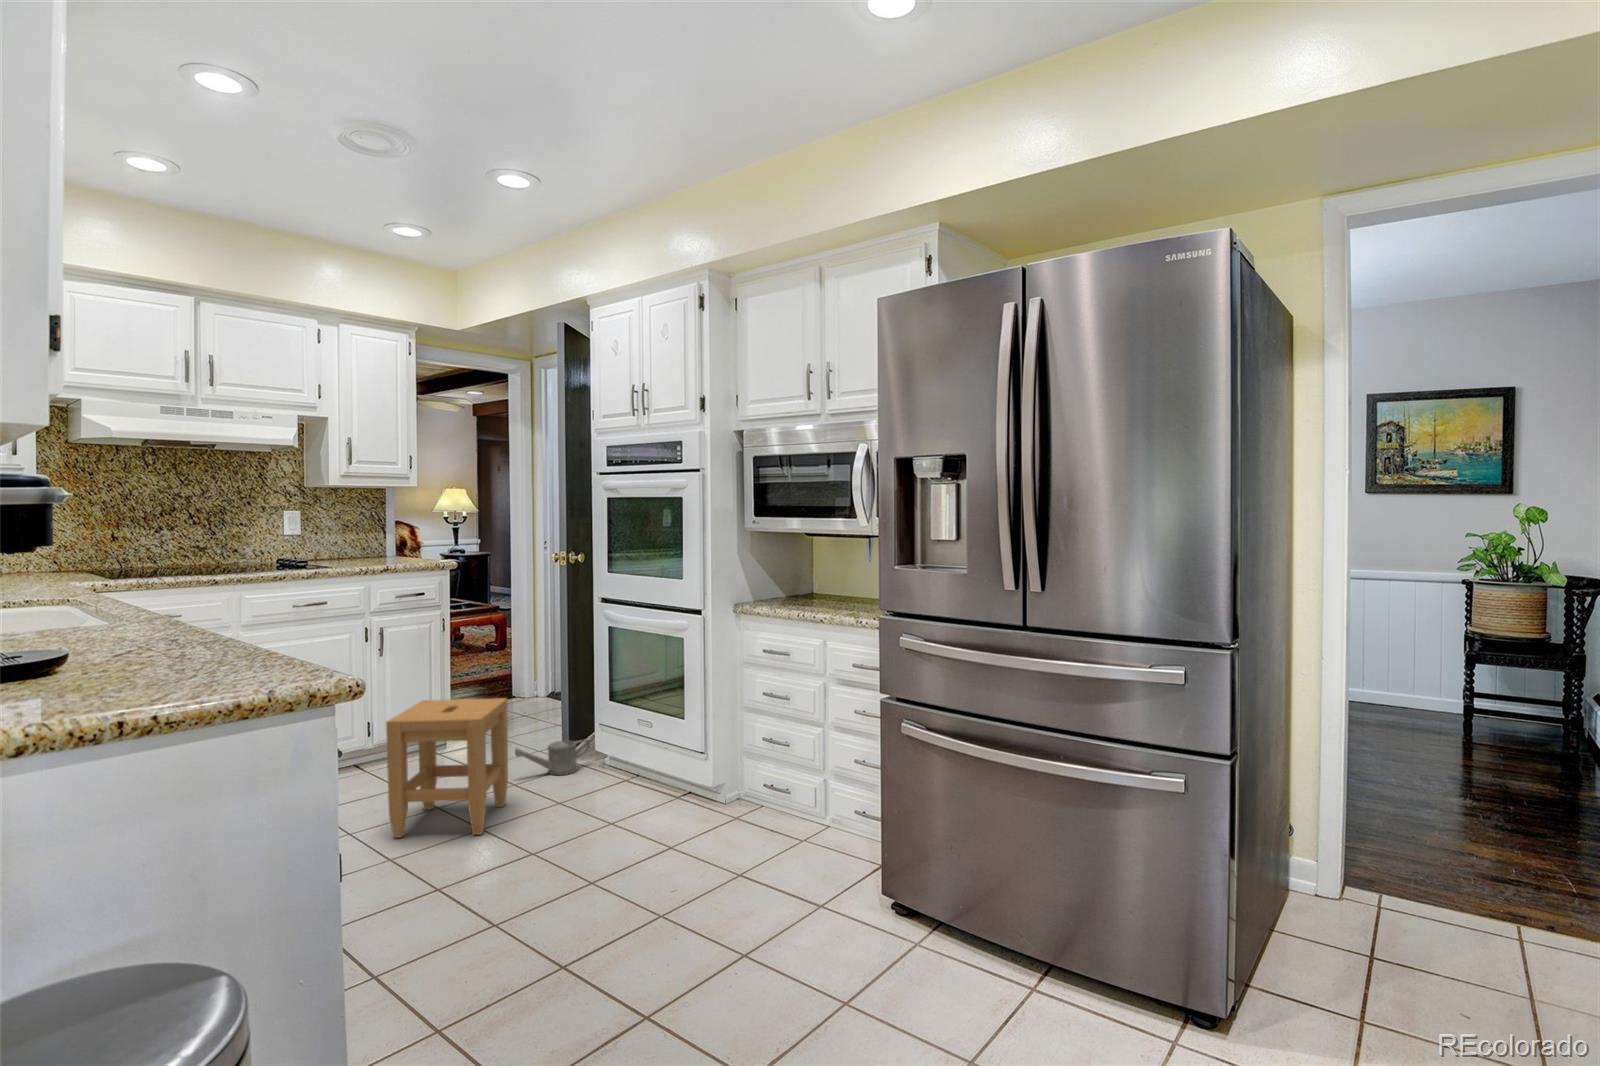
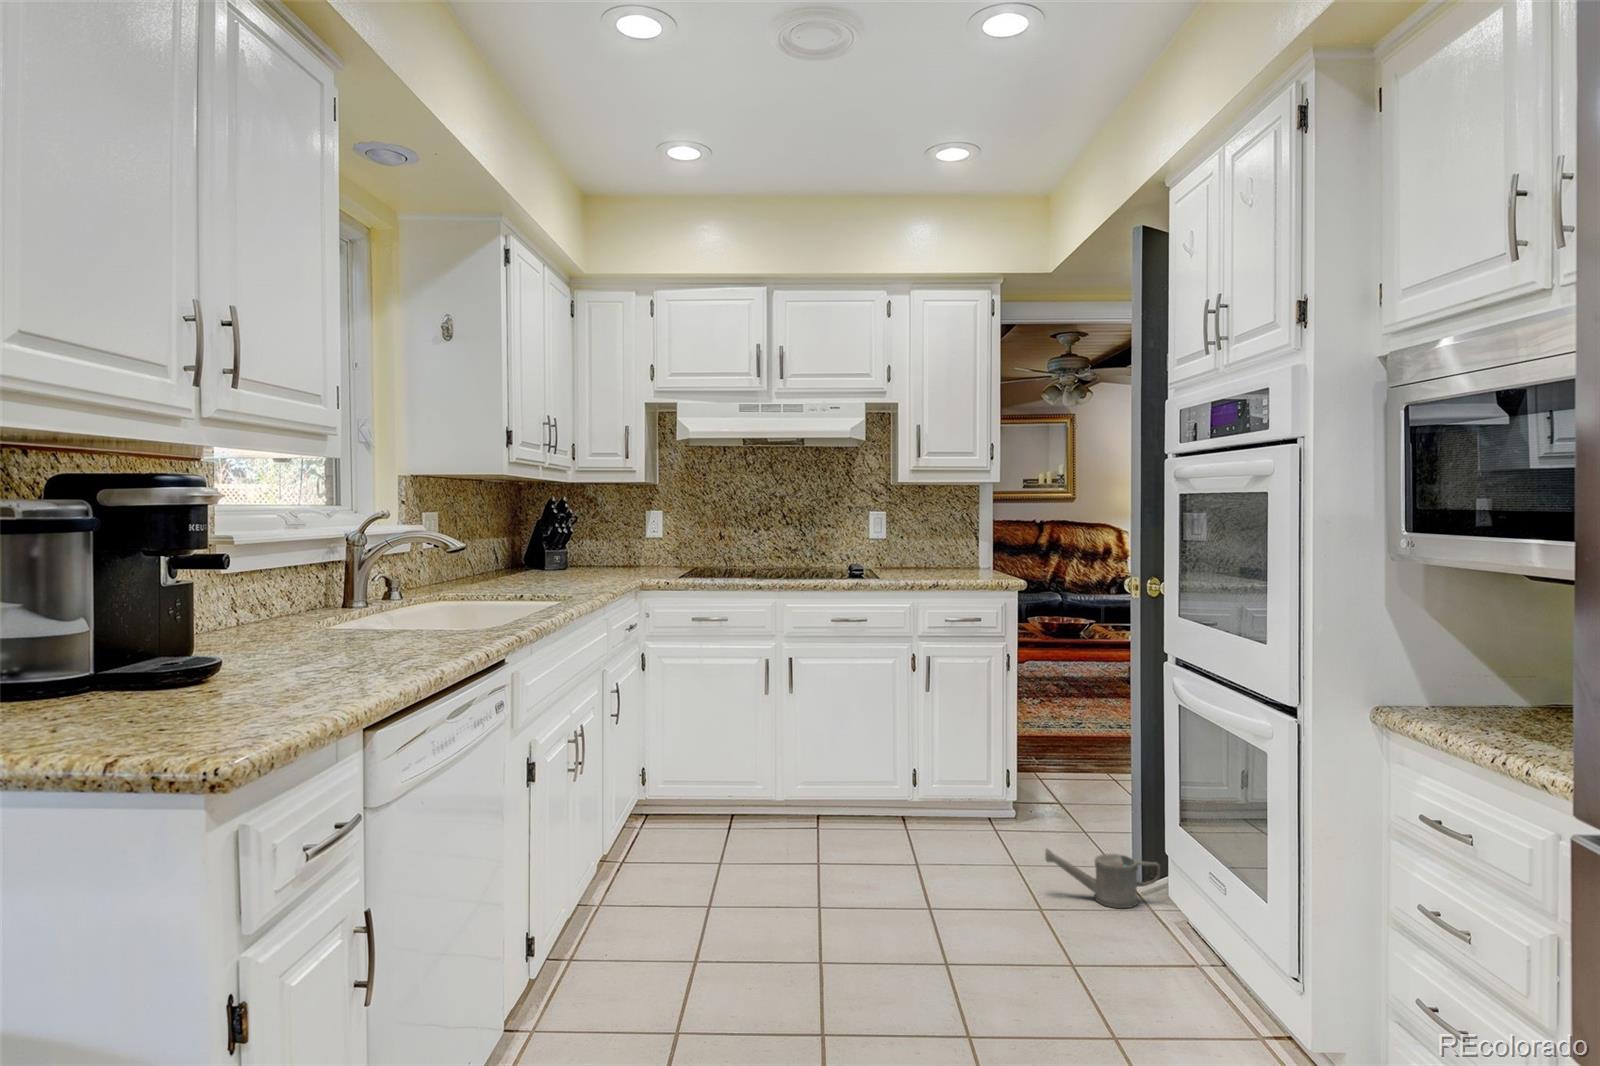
stool: present [386,698,508,838] -> none [844,757,1008,960]

